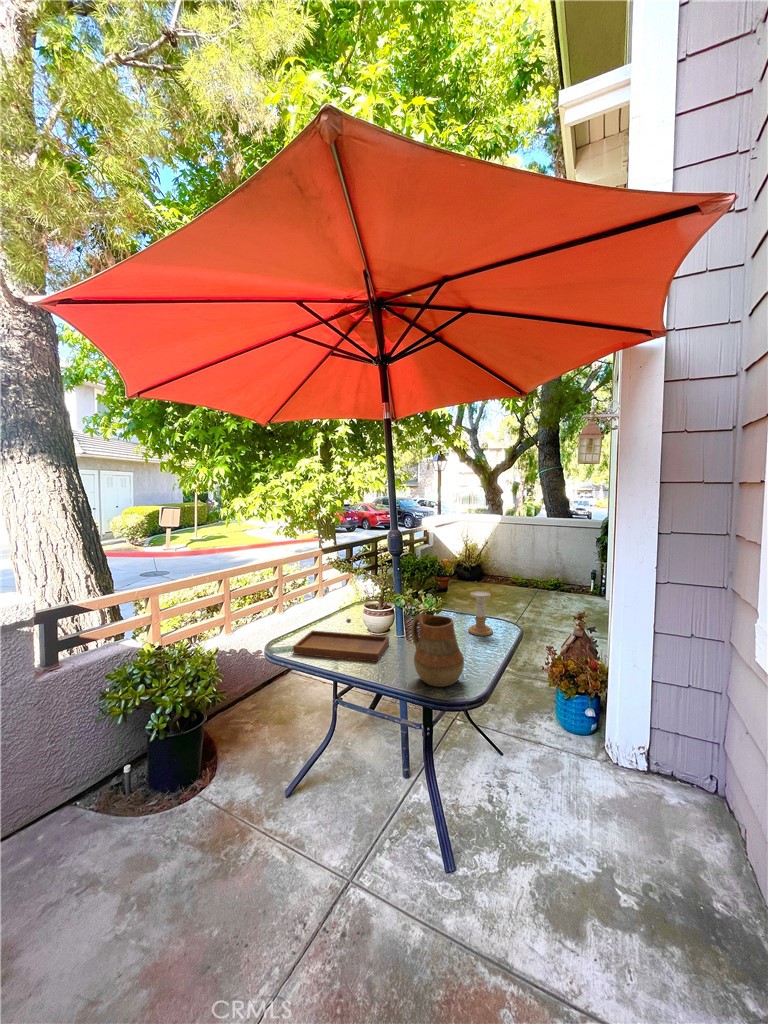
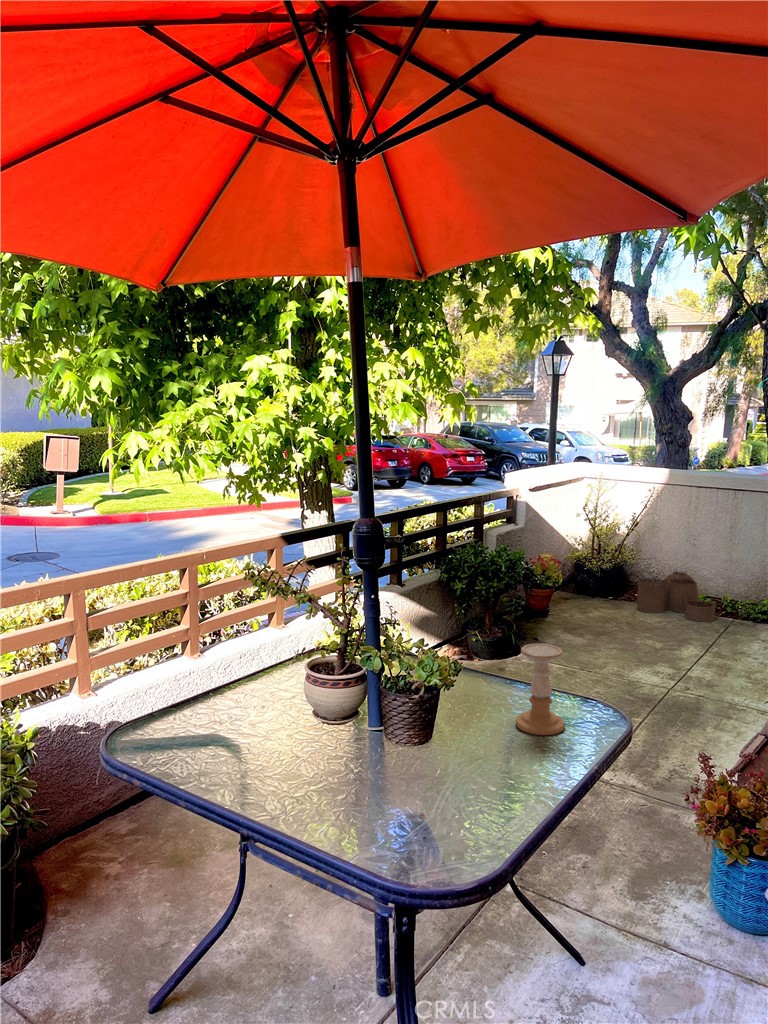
woven basket: none [489,566,528,592] -> present [637,571,715,622]
pitcher: present [411,614,464,687] -> none [359,698,460,850]
tray: present [293,618,389,662] -> none [154,690,345,784]

